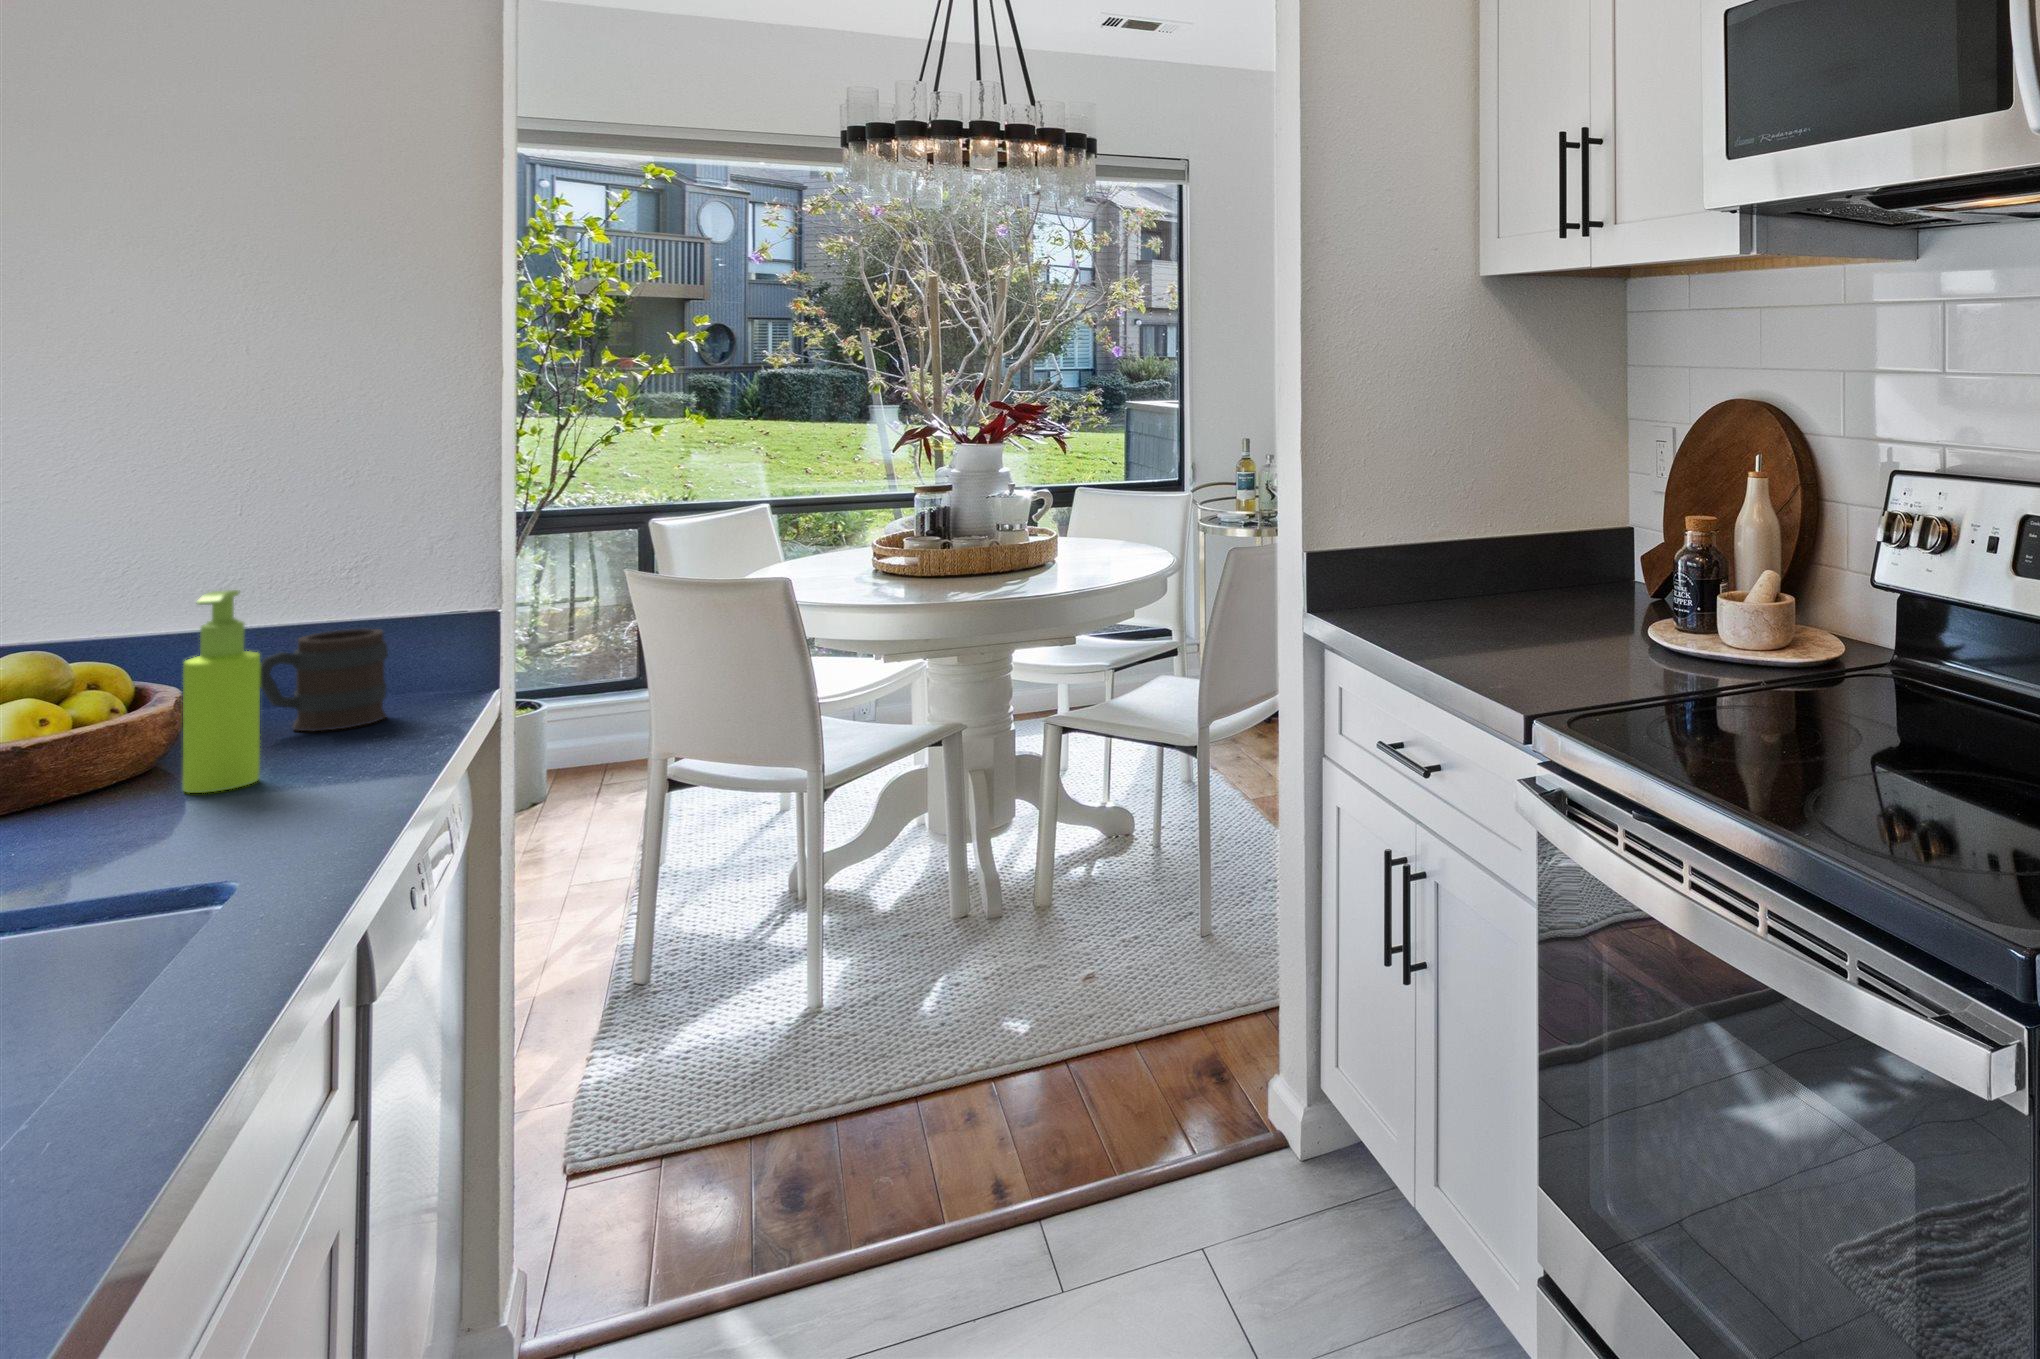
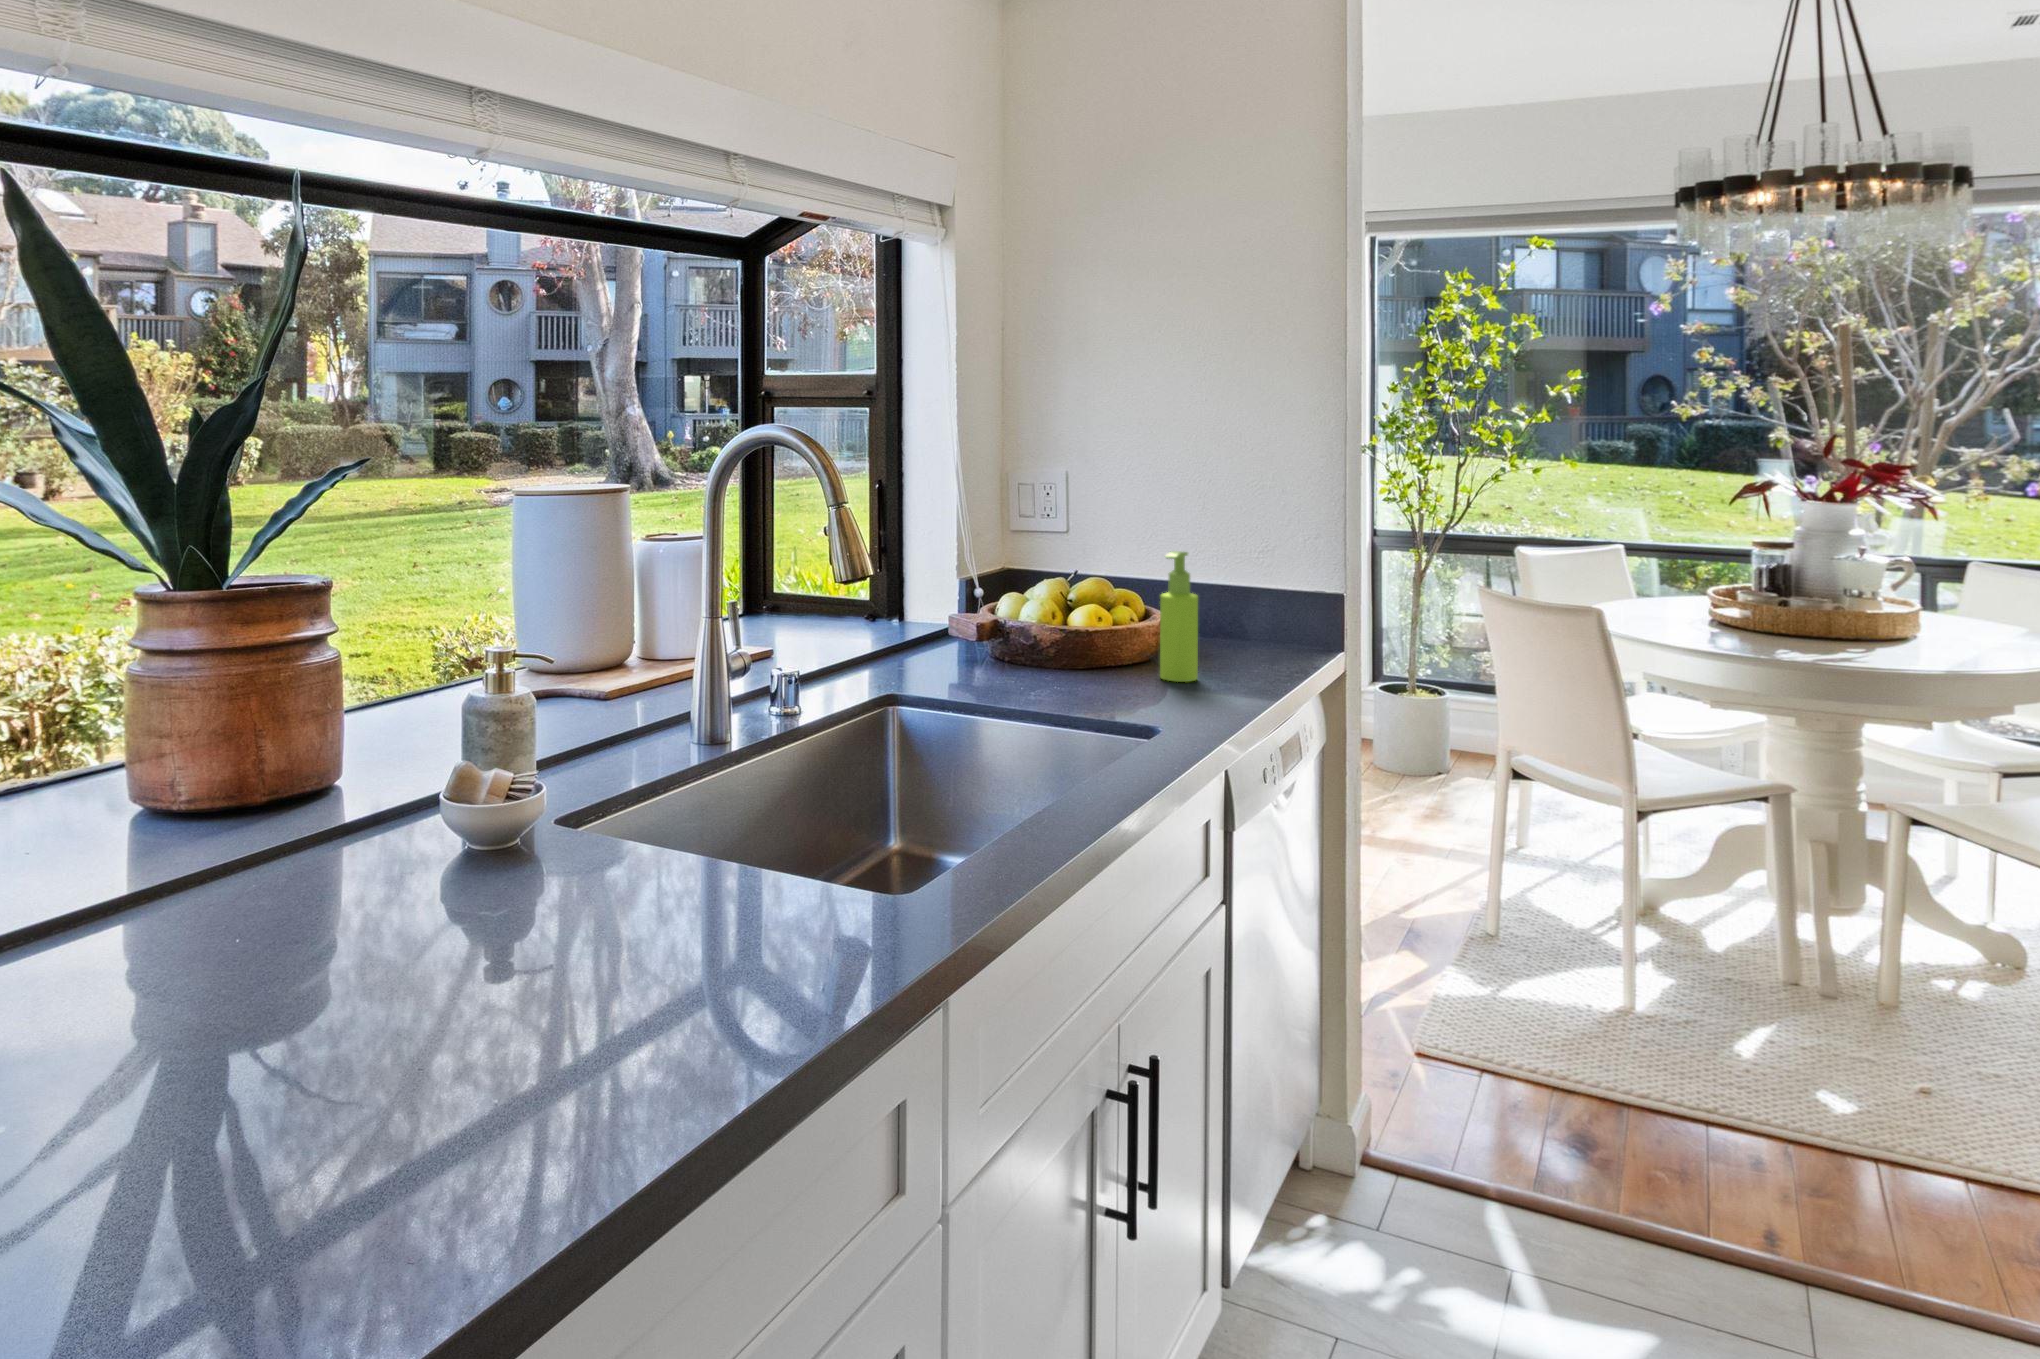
mug: present [260,629,388,731] -> none [1205,591,1279,660]

